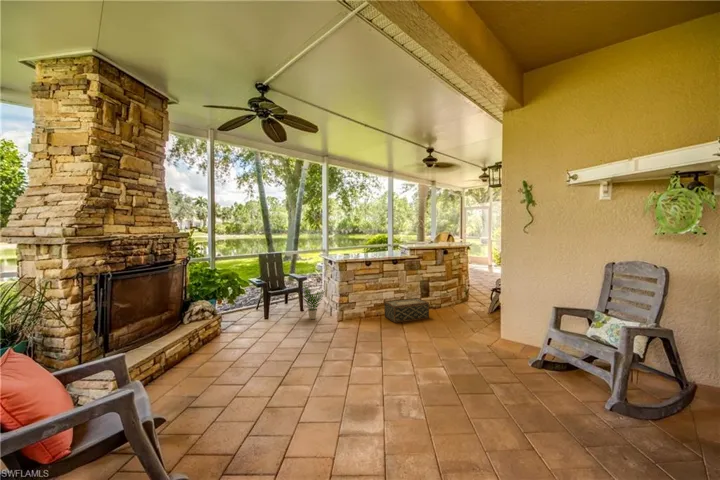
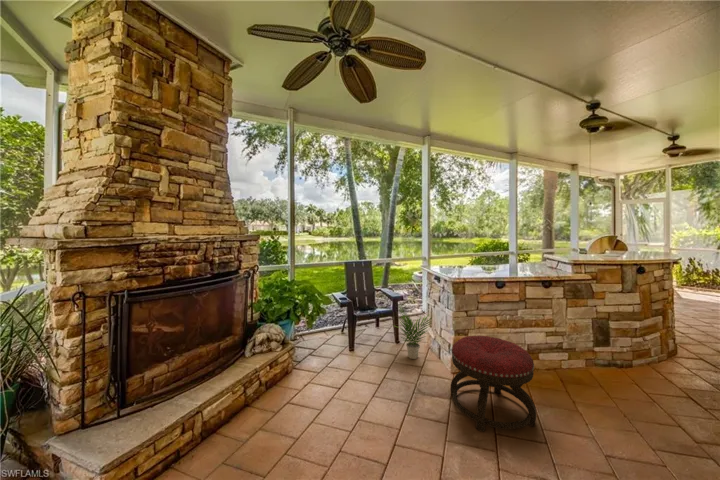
ottoman: none [333,293,378,342] -> present [451,336,536,432]
woven basket: present [384,298,429,323] -> none [530,347,623,392]

